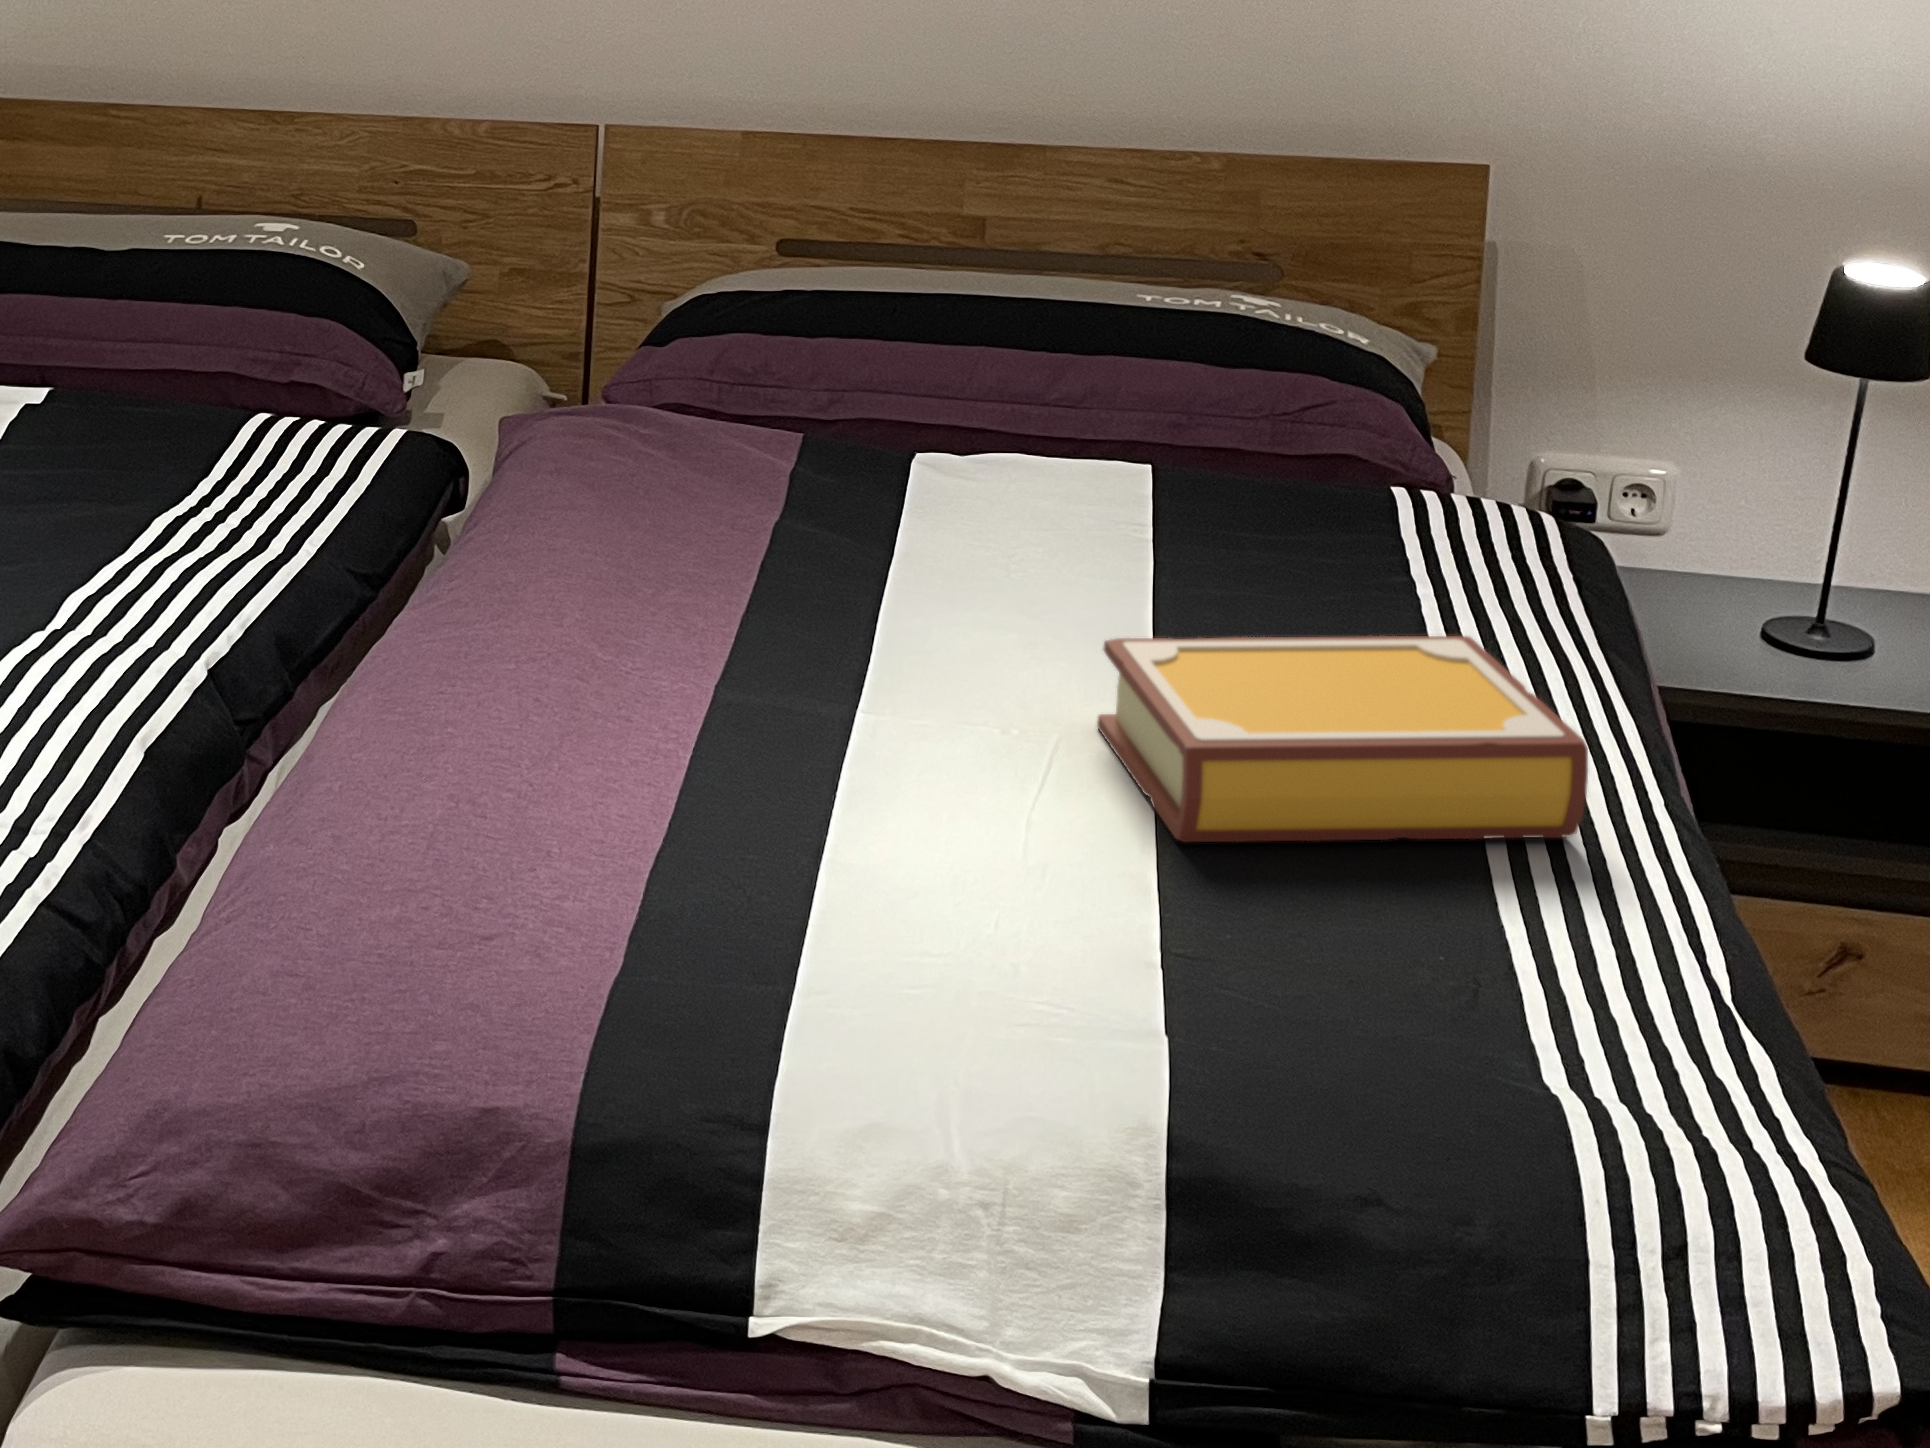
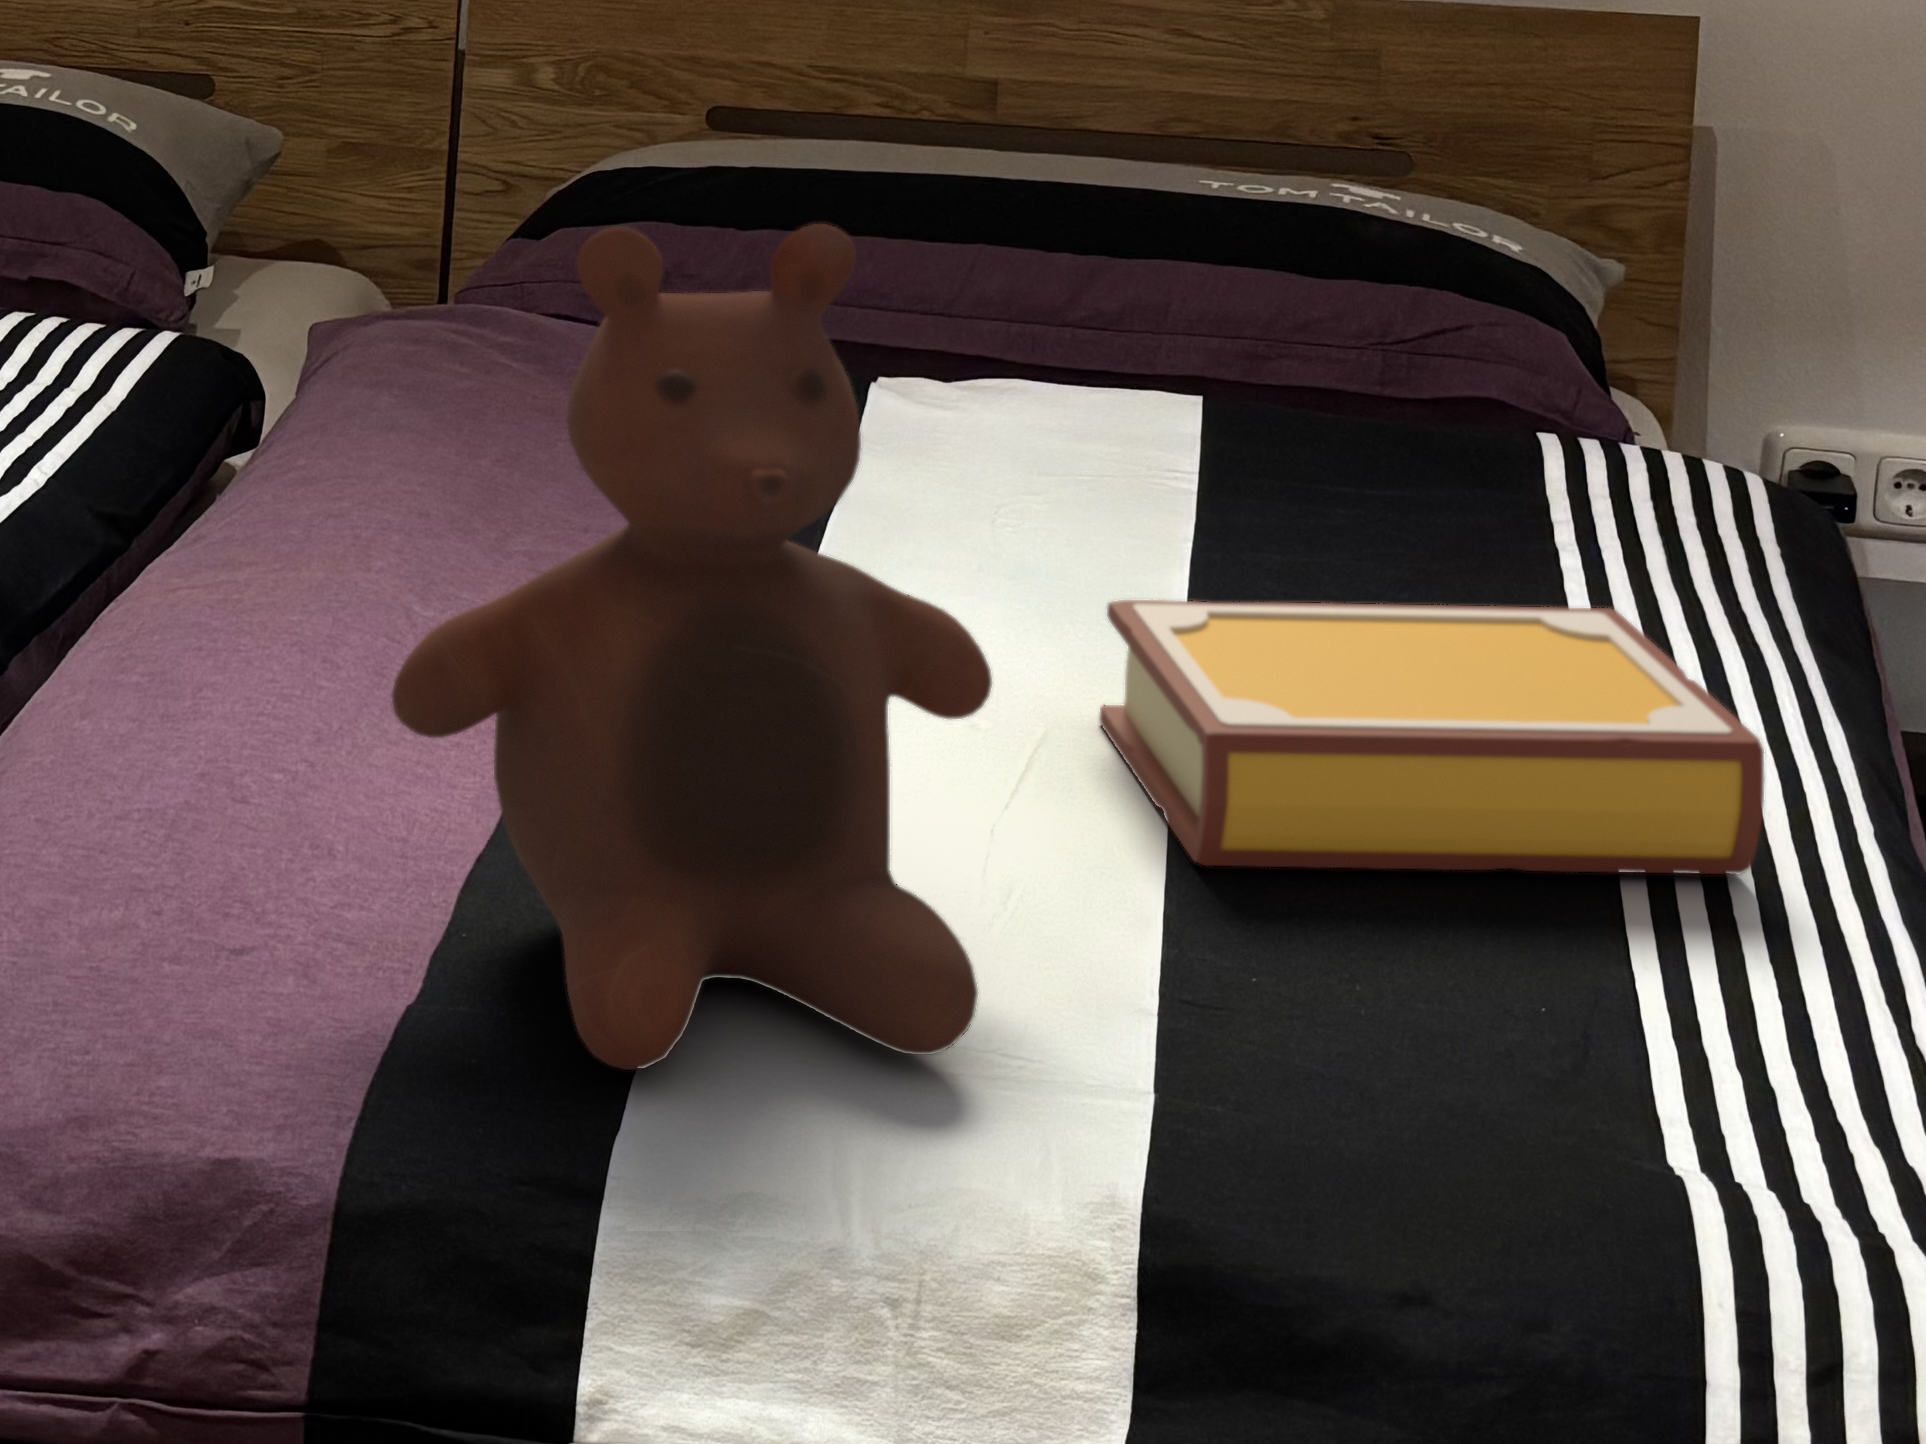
stuffed bear: none [595,391,1036,1026] -> present [391,224,992,1070]

